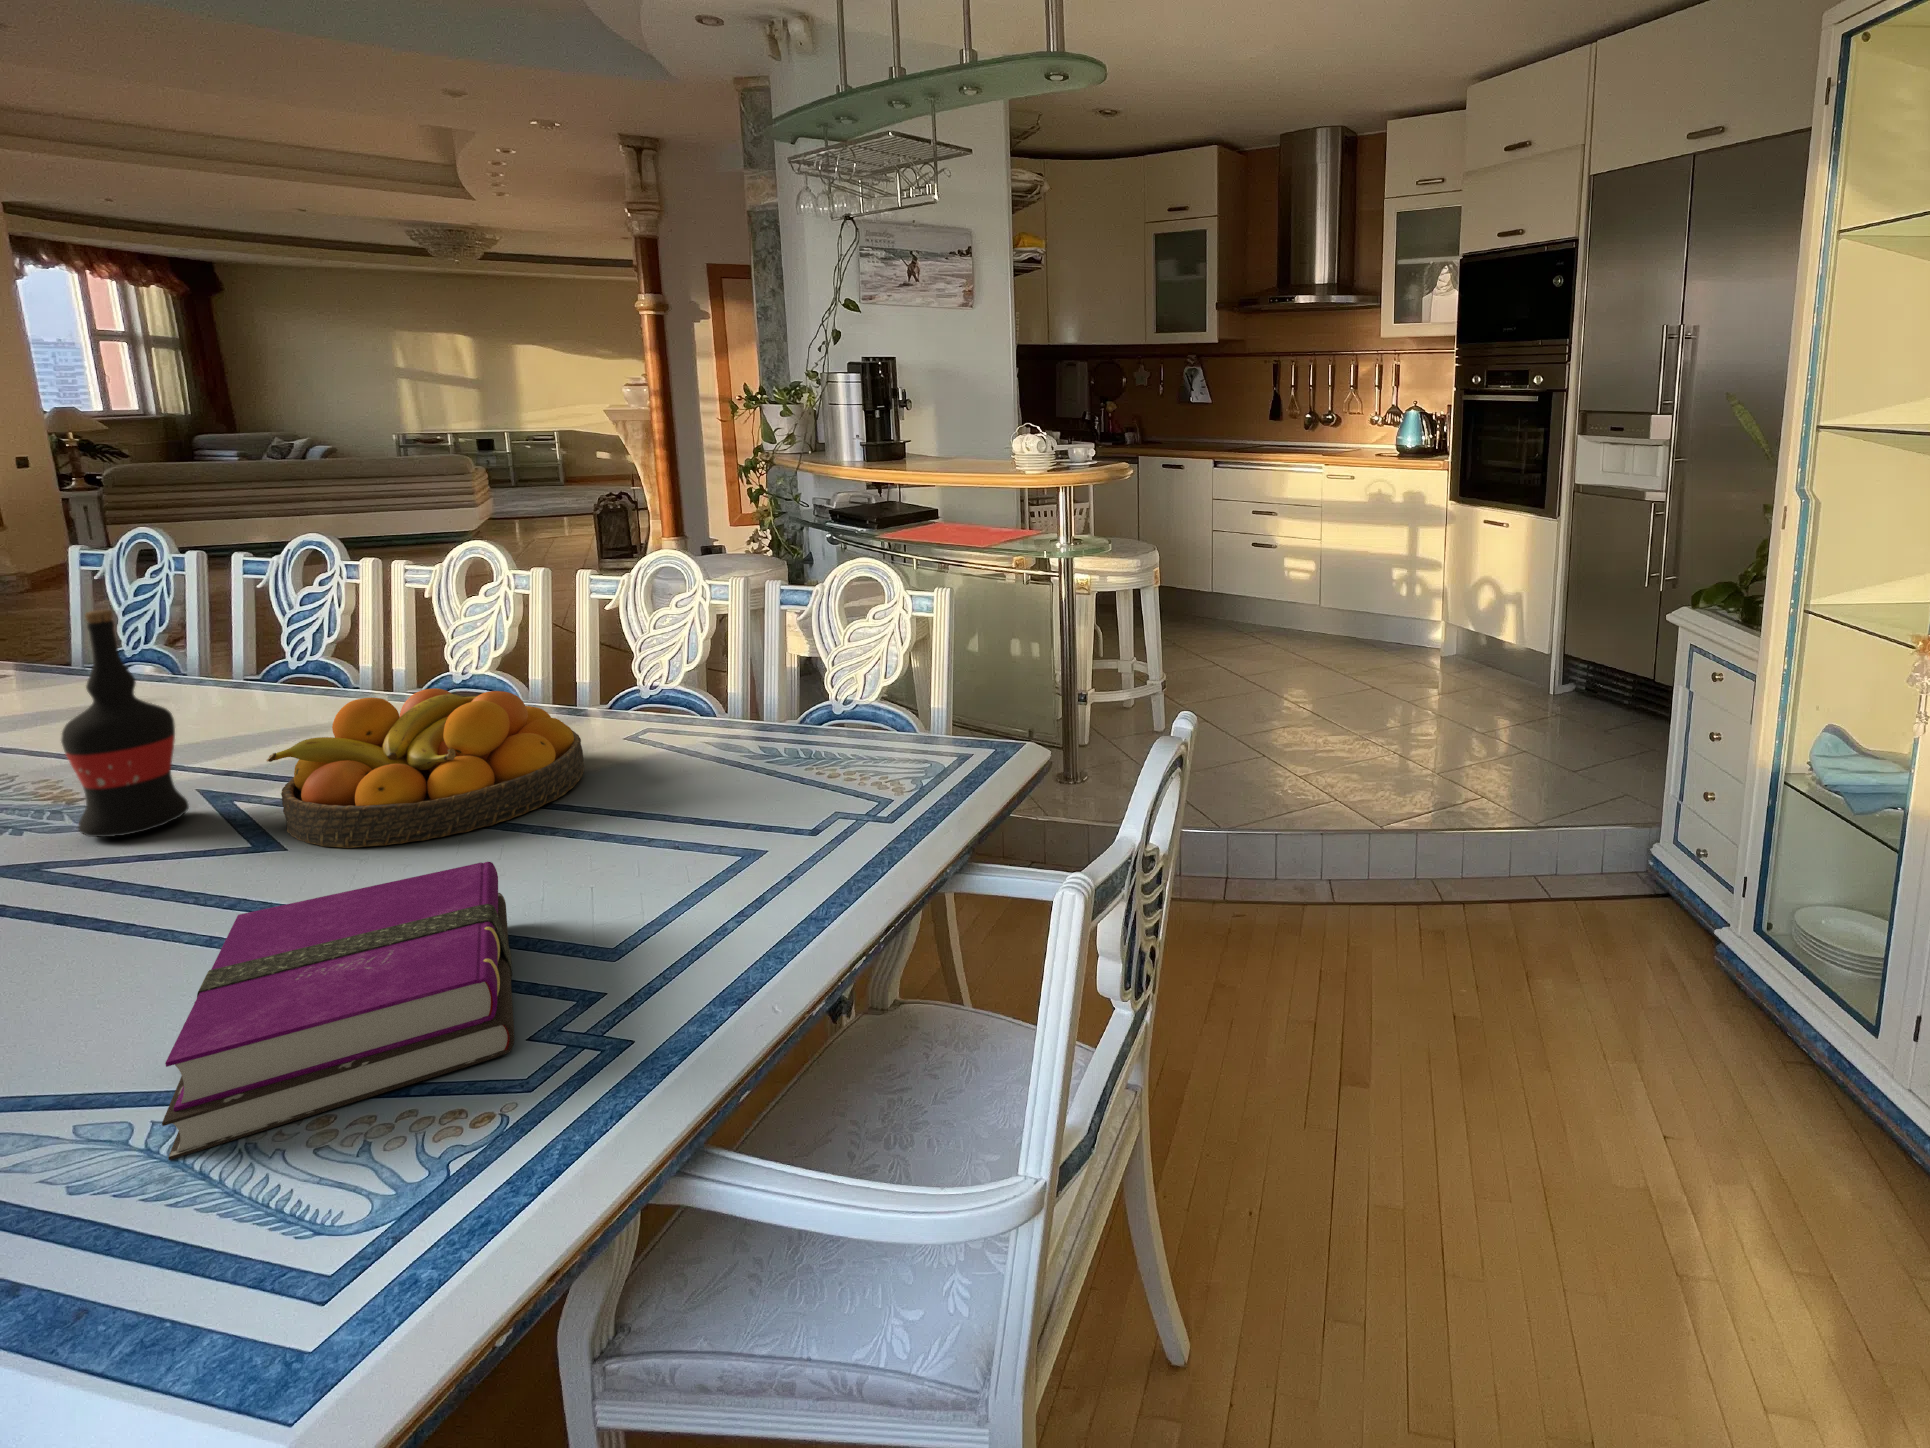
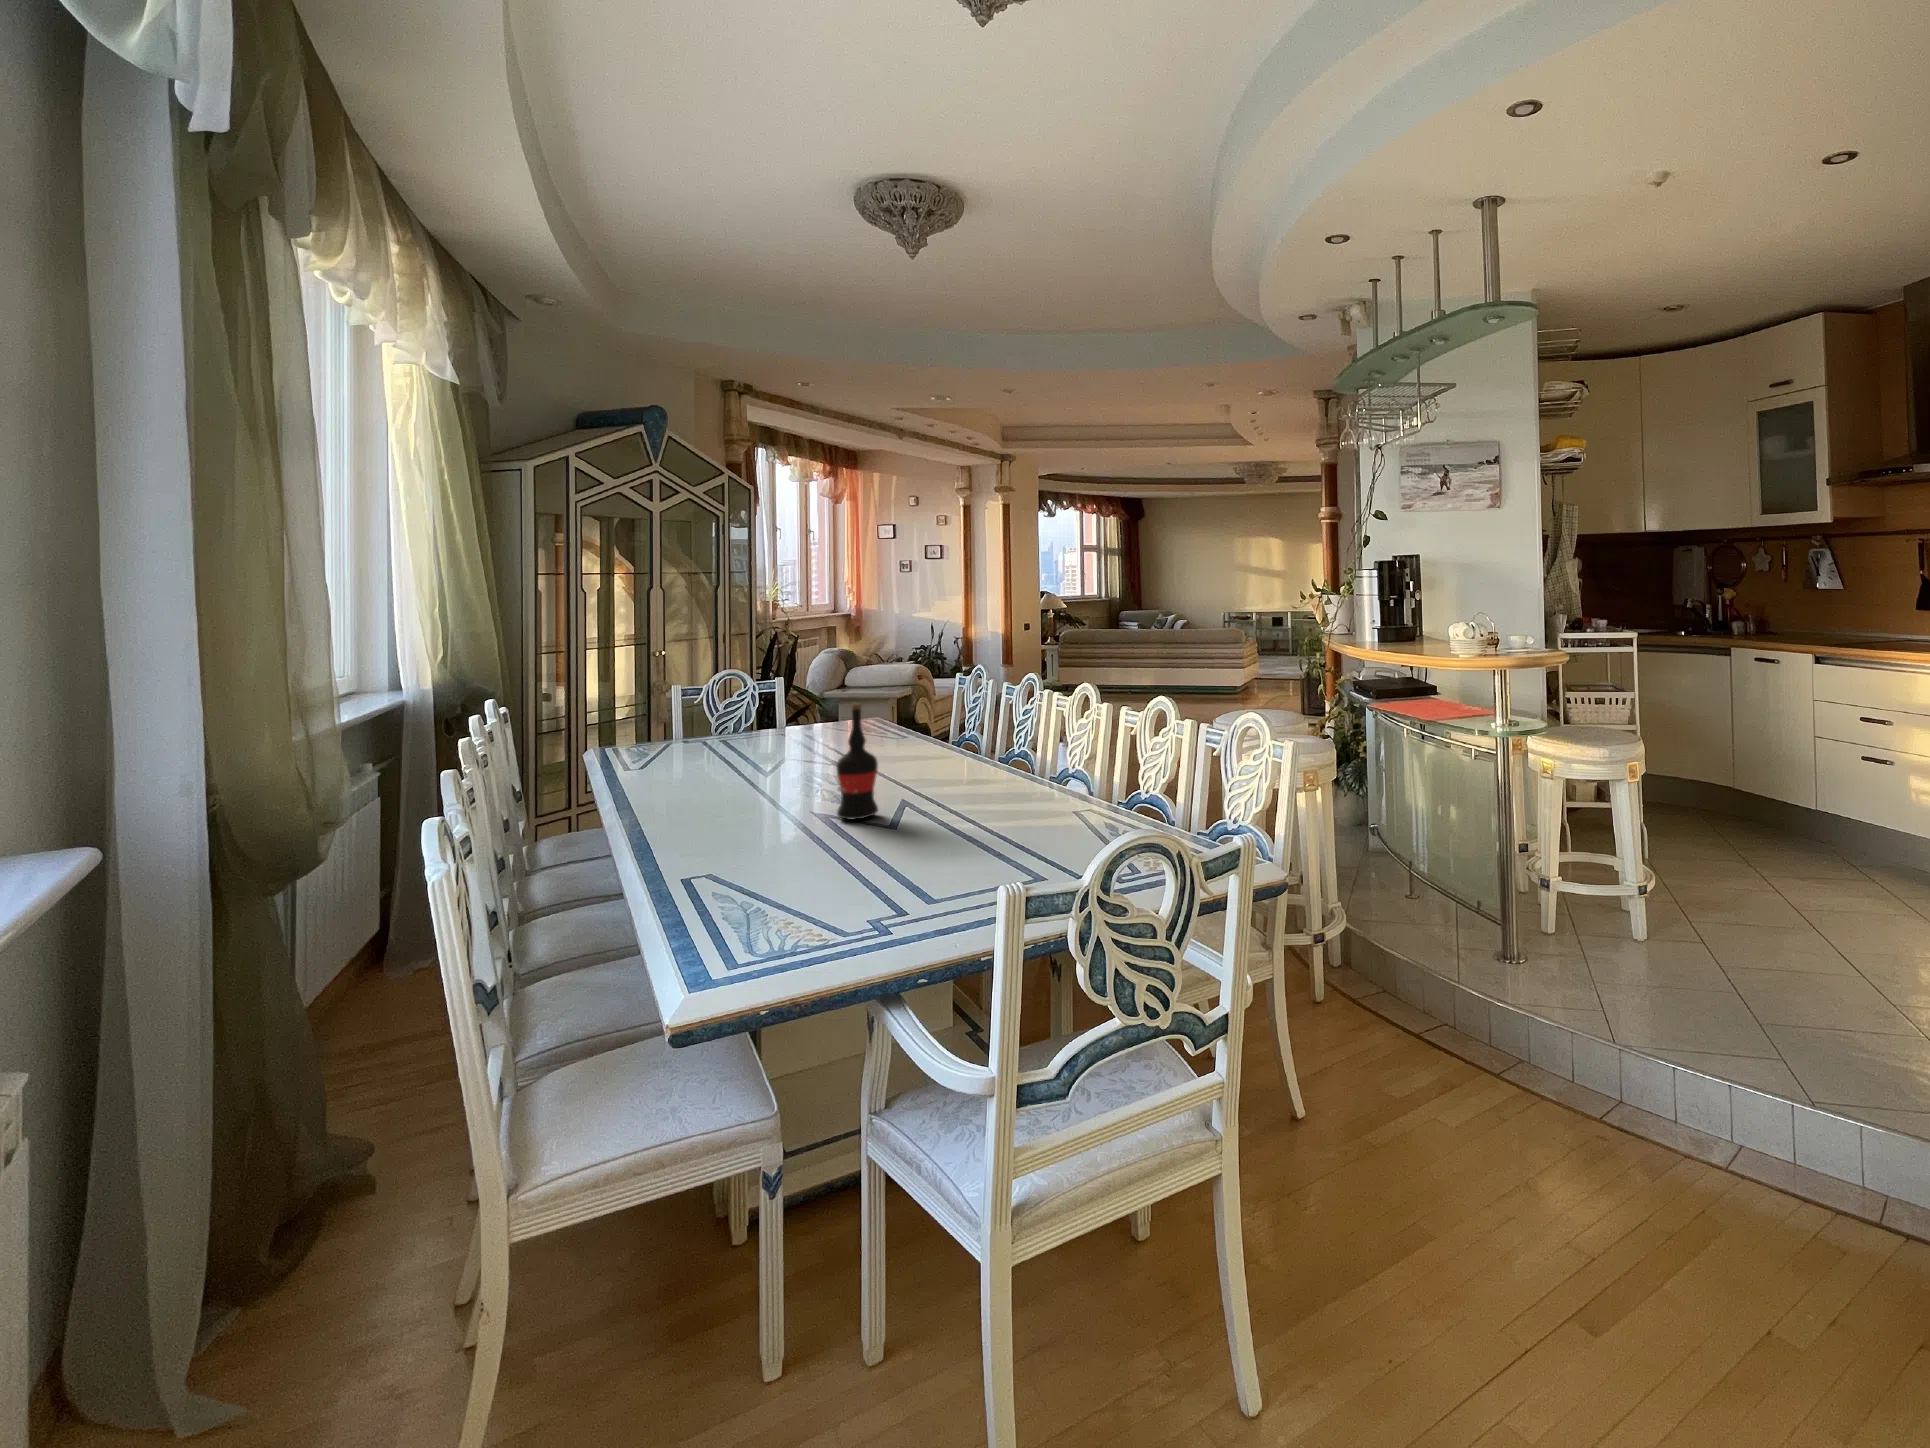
fruit bowl: present [267,688,584,848] -> none [889,766,1037,850]
hardback book: present [162,862,514,1160] -> none [714,854,907,949]

